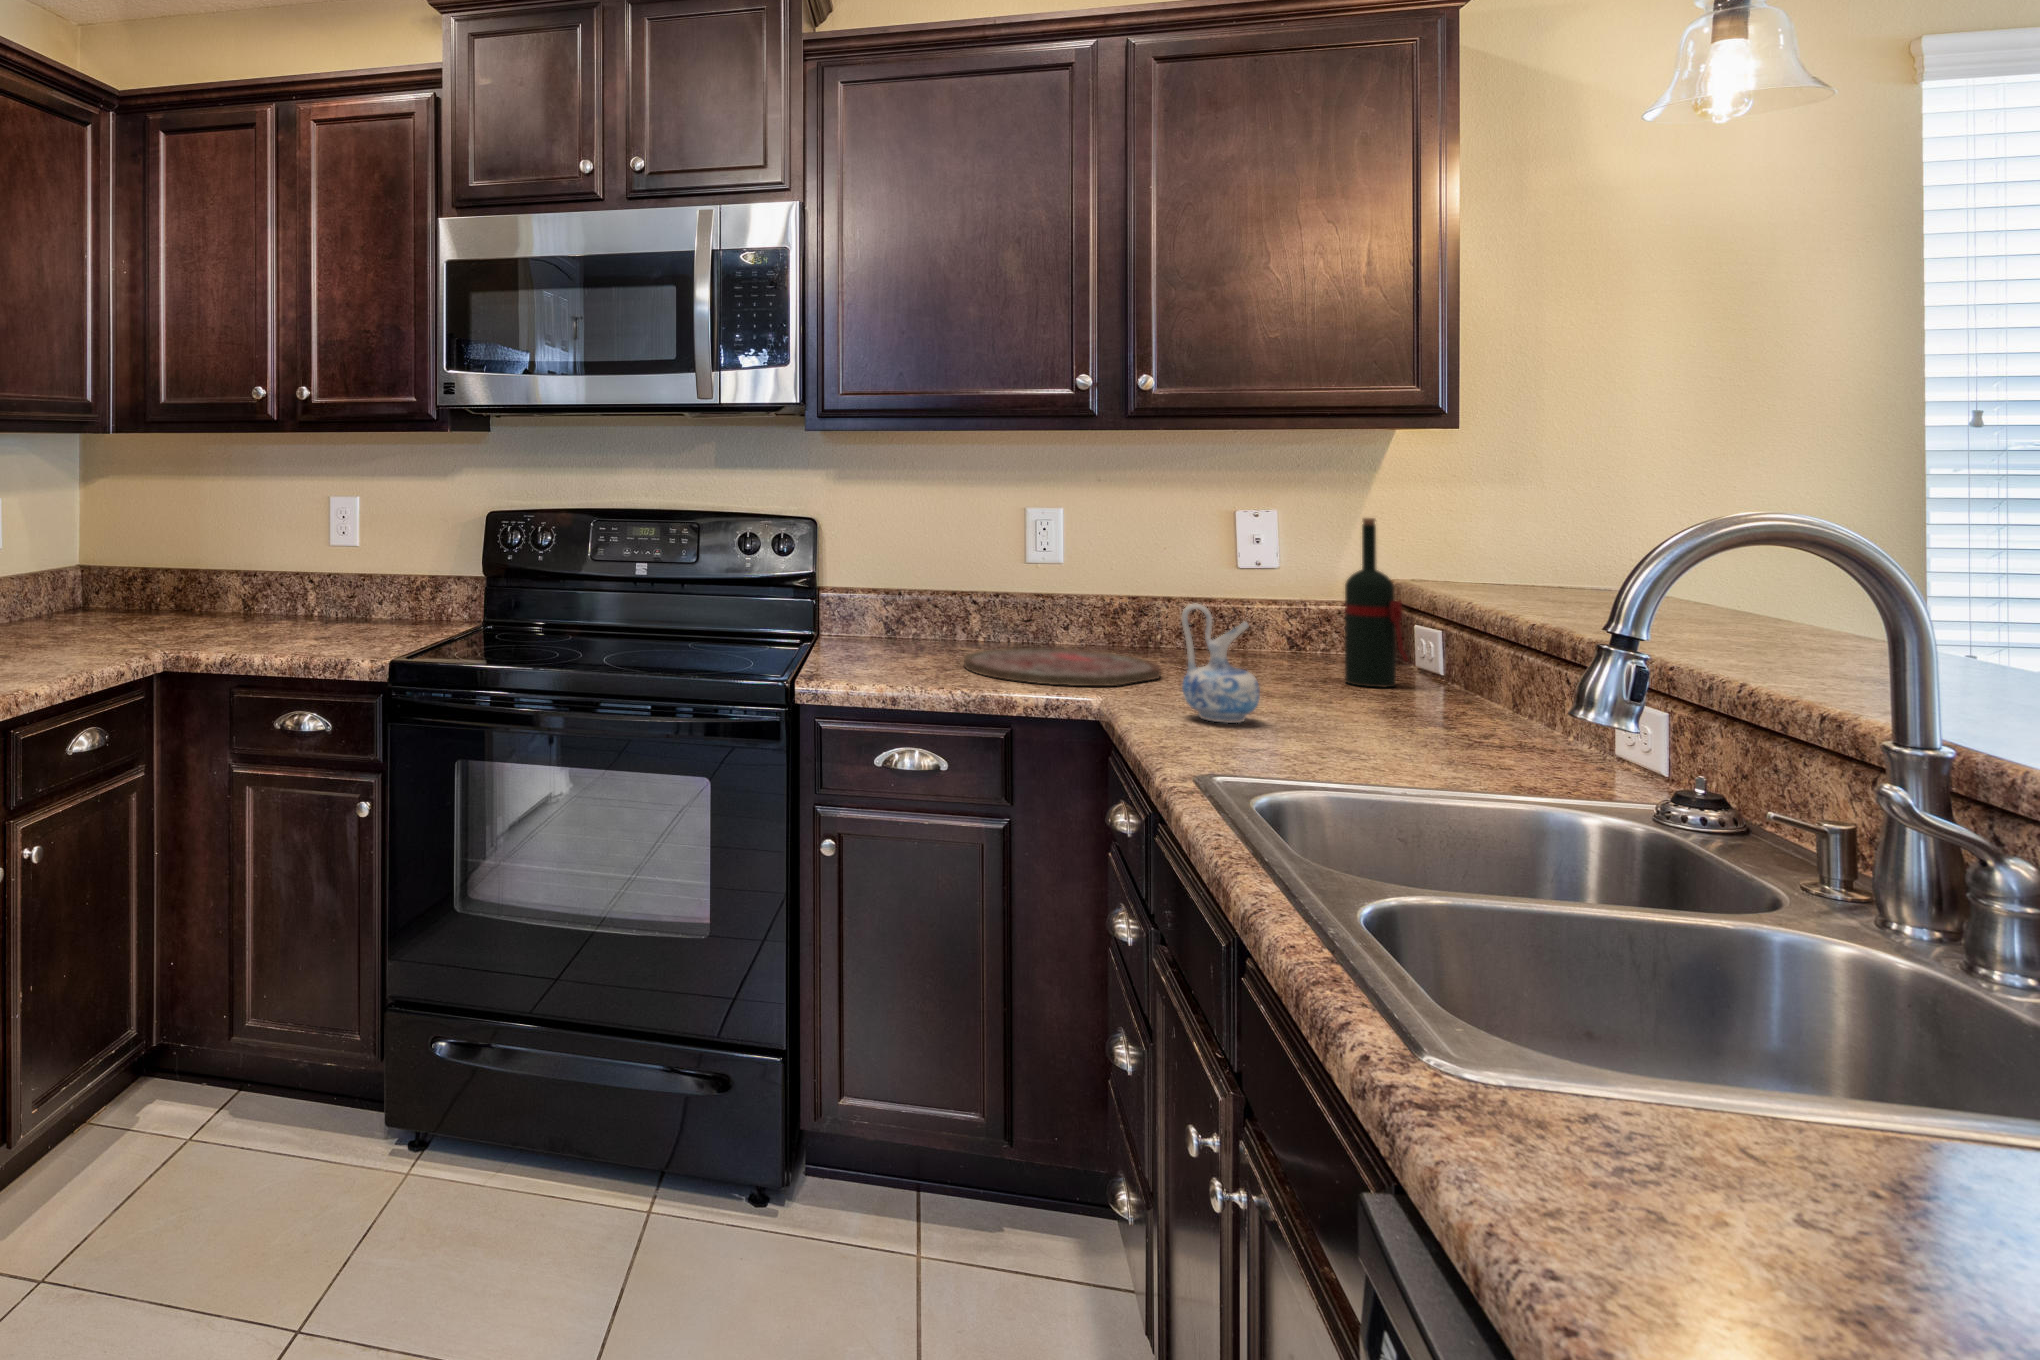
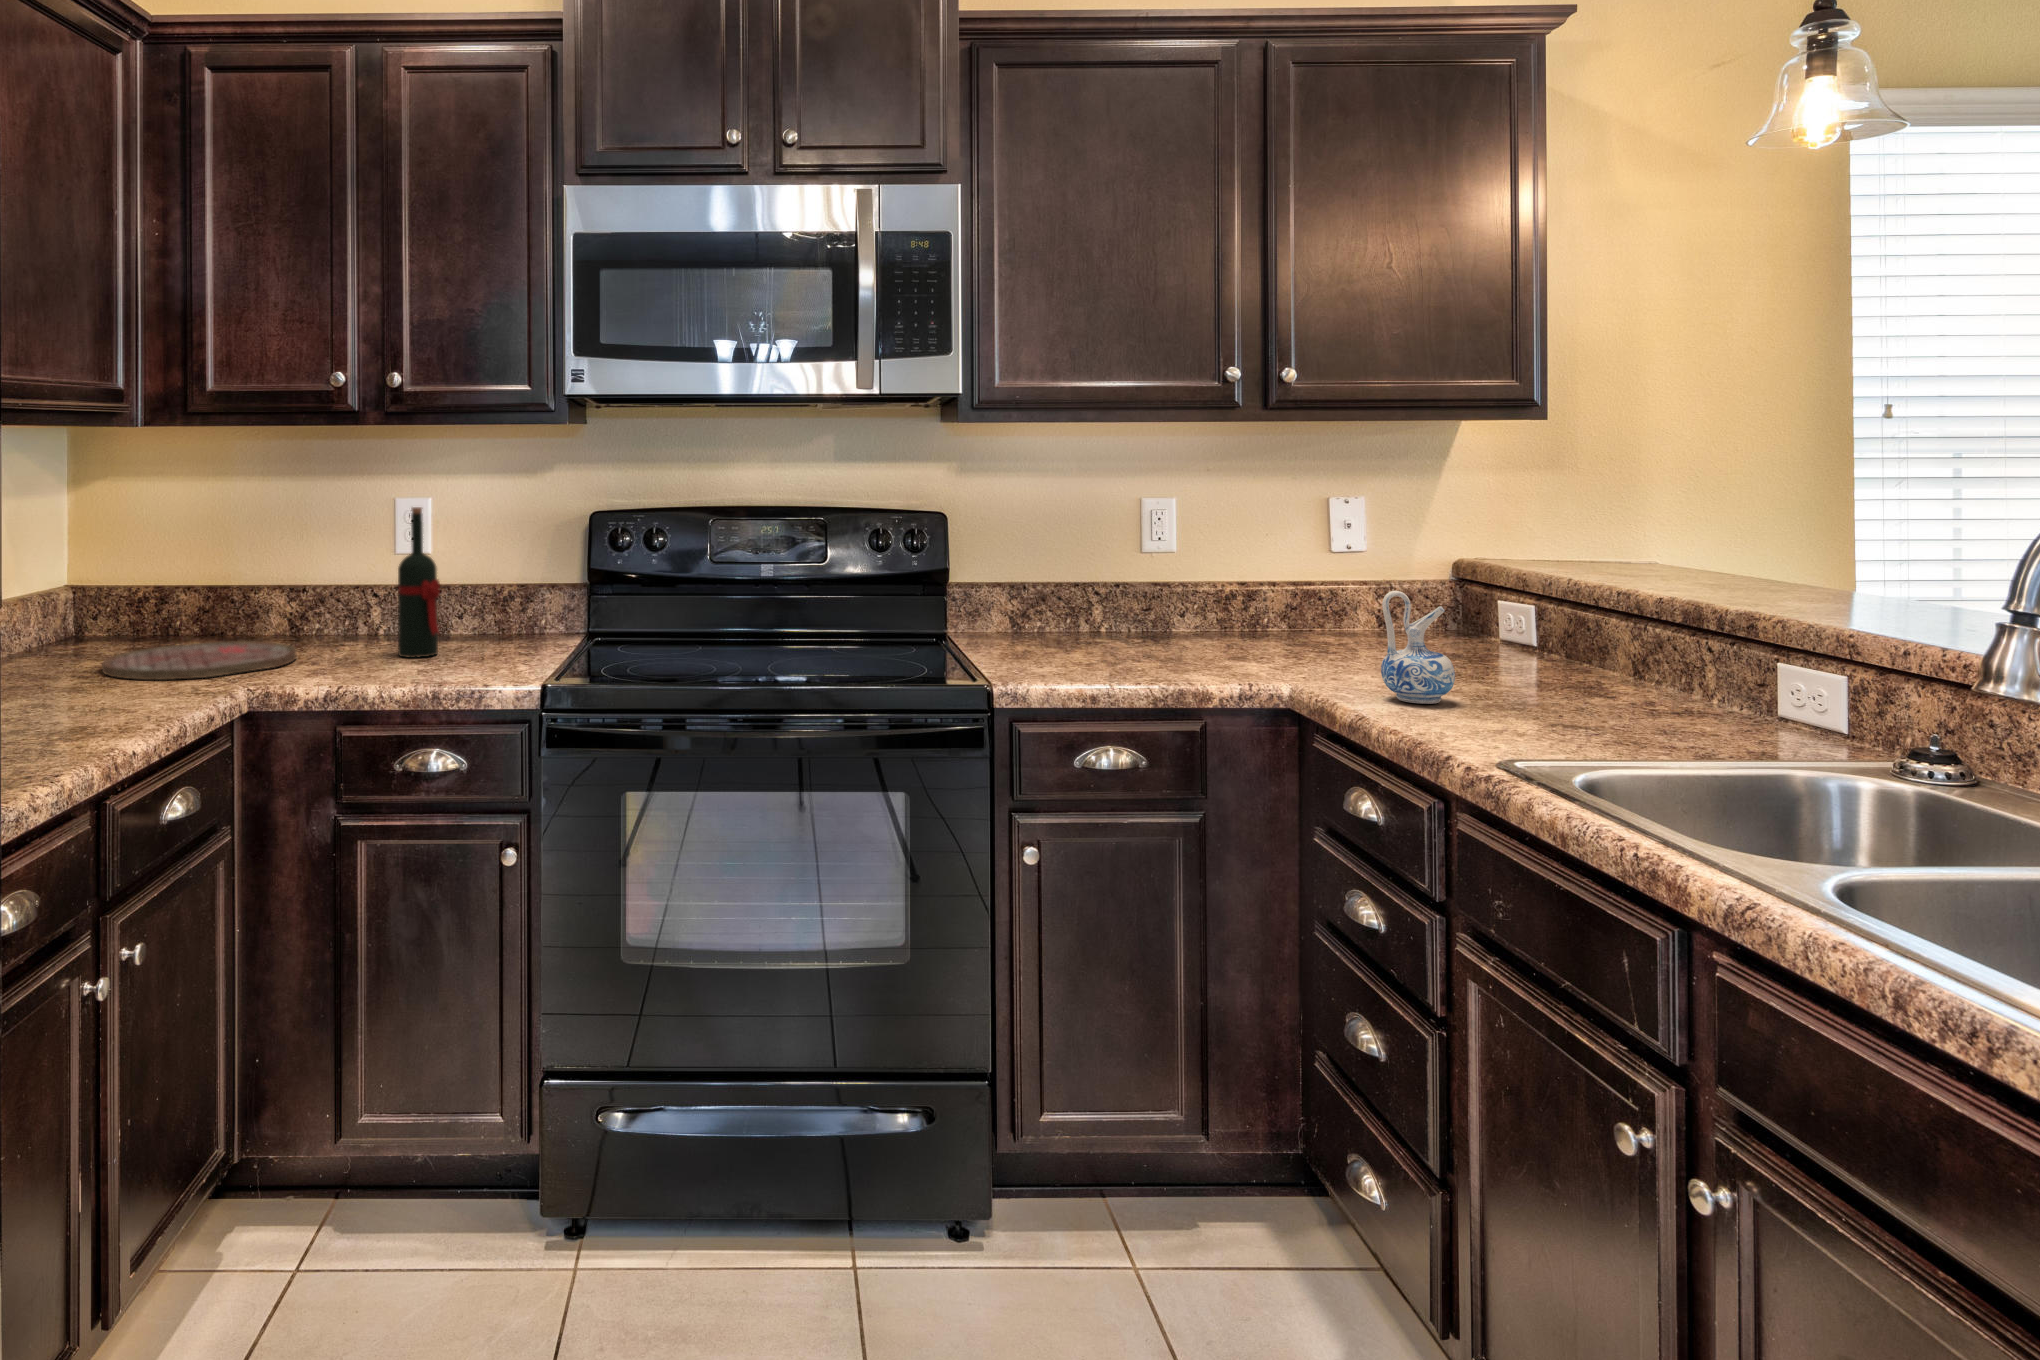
wine bottle: present [1345,518,1408,687] -> present [398,507,440,658]
cutting board: present [964,648,1160,686] -> present [102,641,296,680]

